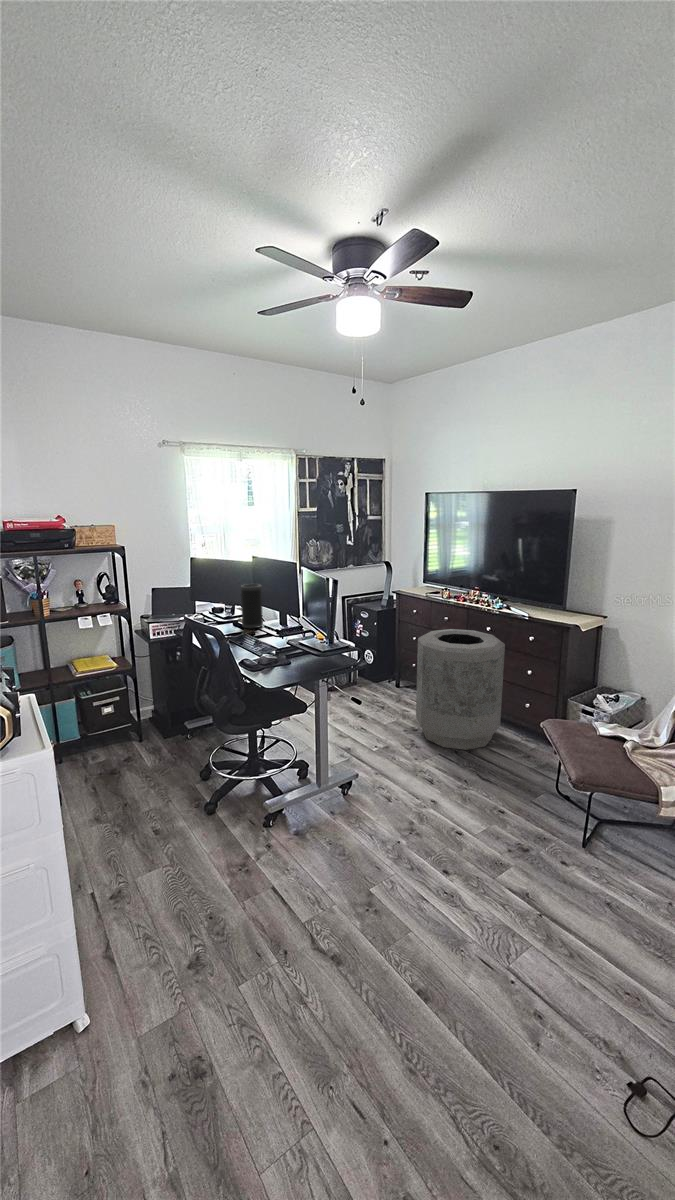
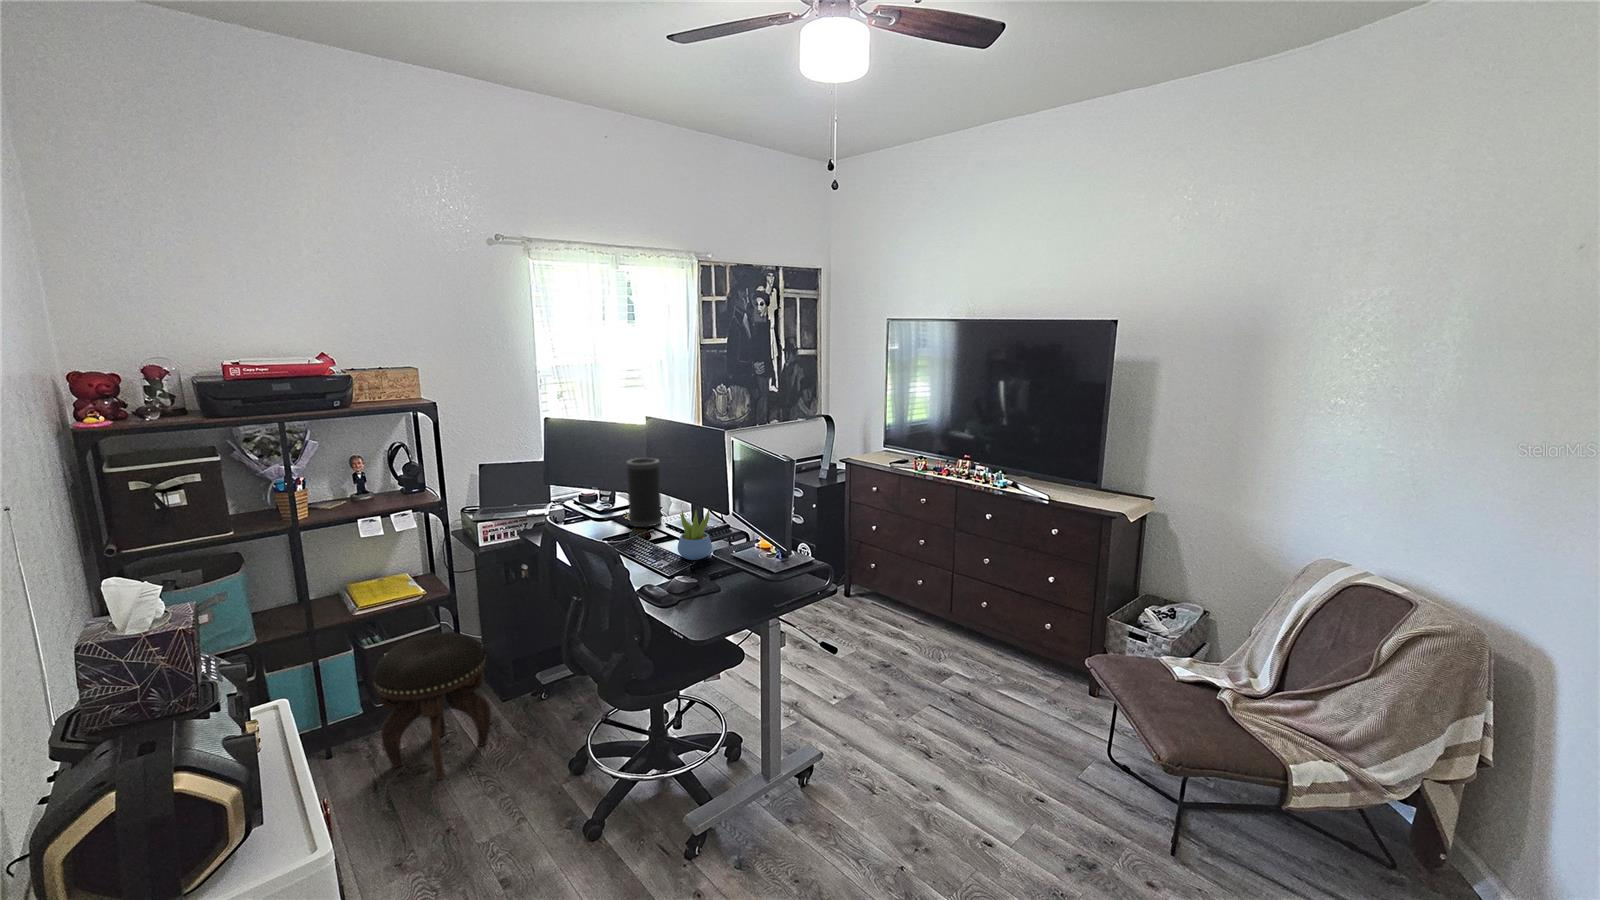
succulent plant: none [269,614,291,647] -> present [678,509,712,560]
trash can: present [416,629,505,750] -> none [888,516,1017,695]
footstool: none [86,689,154,777] -> present [373,632,491,780]

